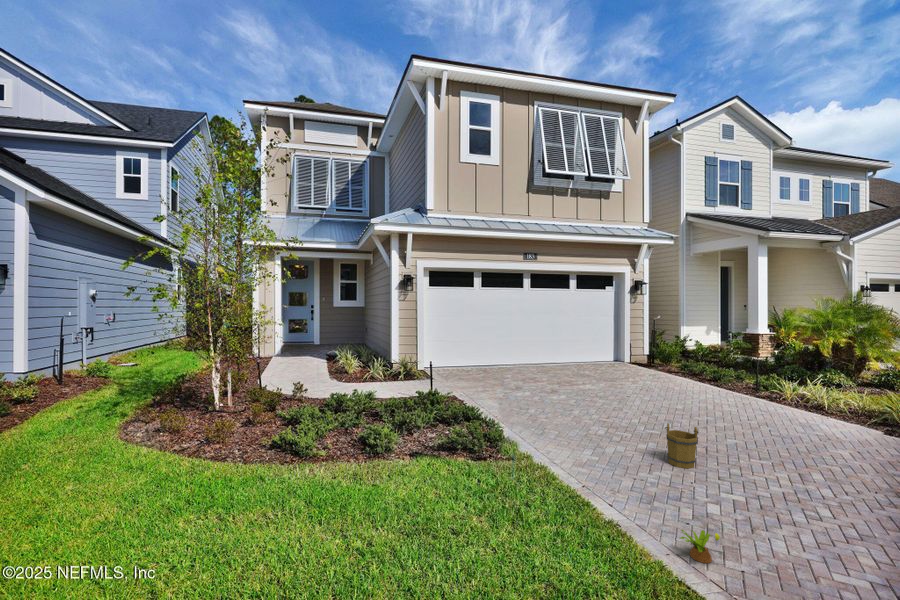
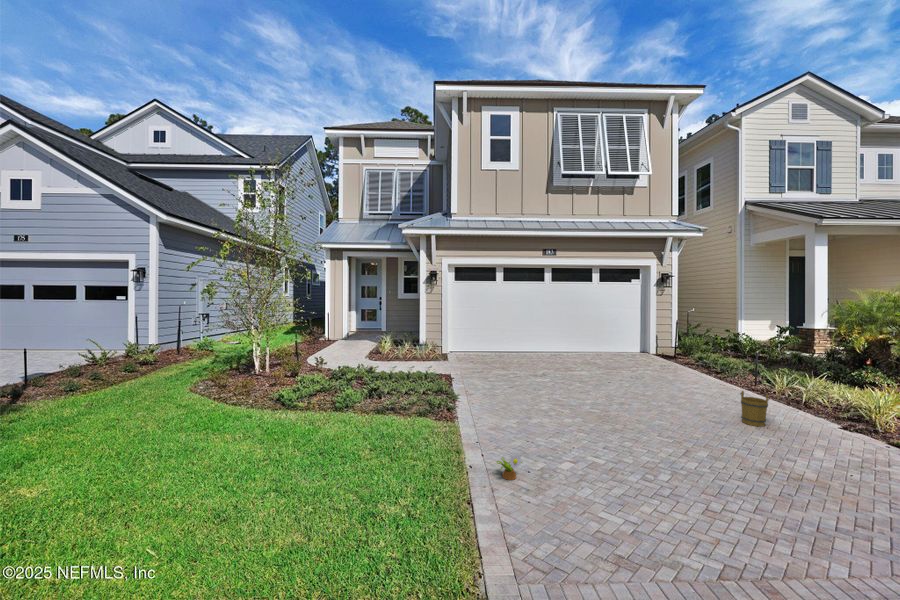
bucket: present [665,423,698,469] -> present [740,391,769,427]

